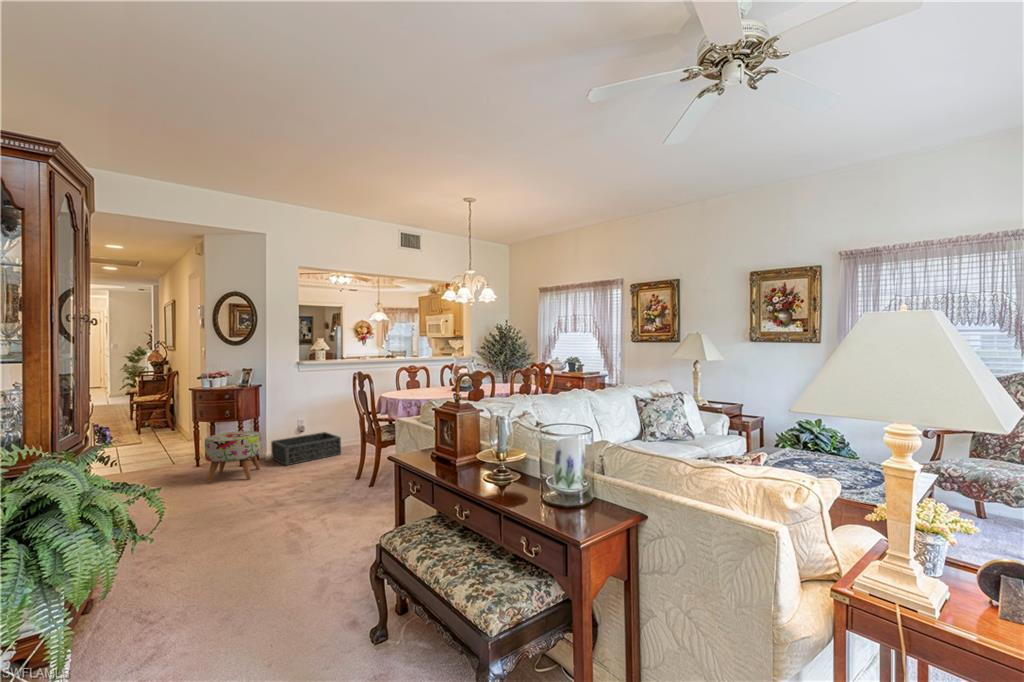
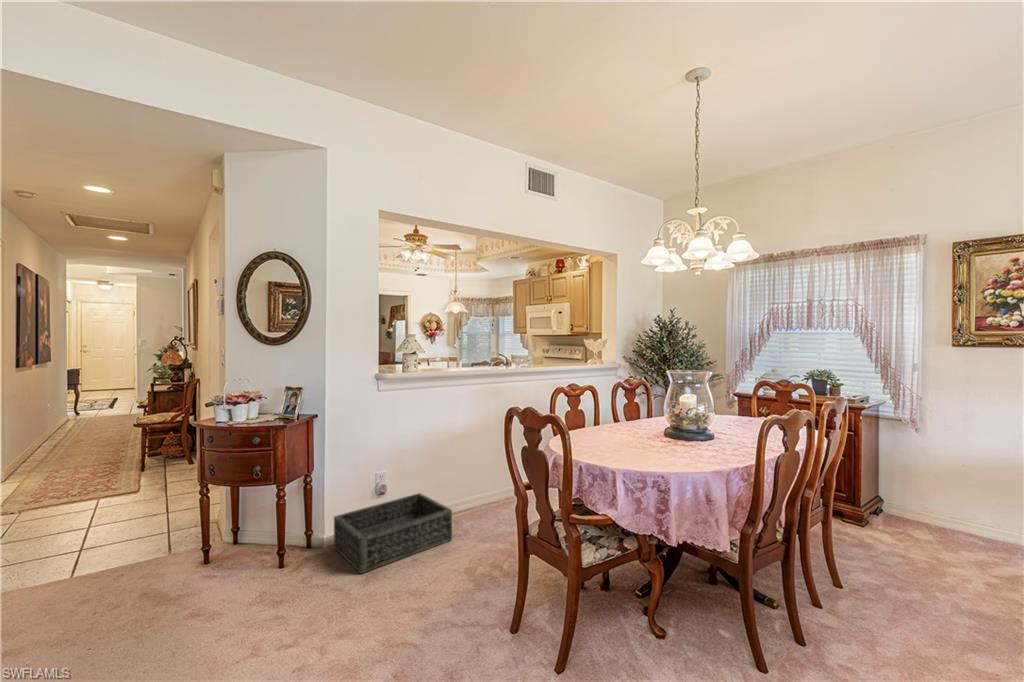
ottoman: present [205,431,262,483] -> none [207,509,319,635]

